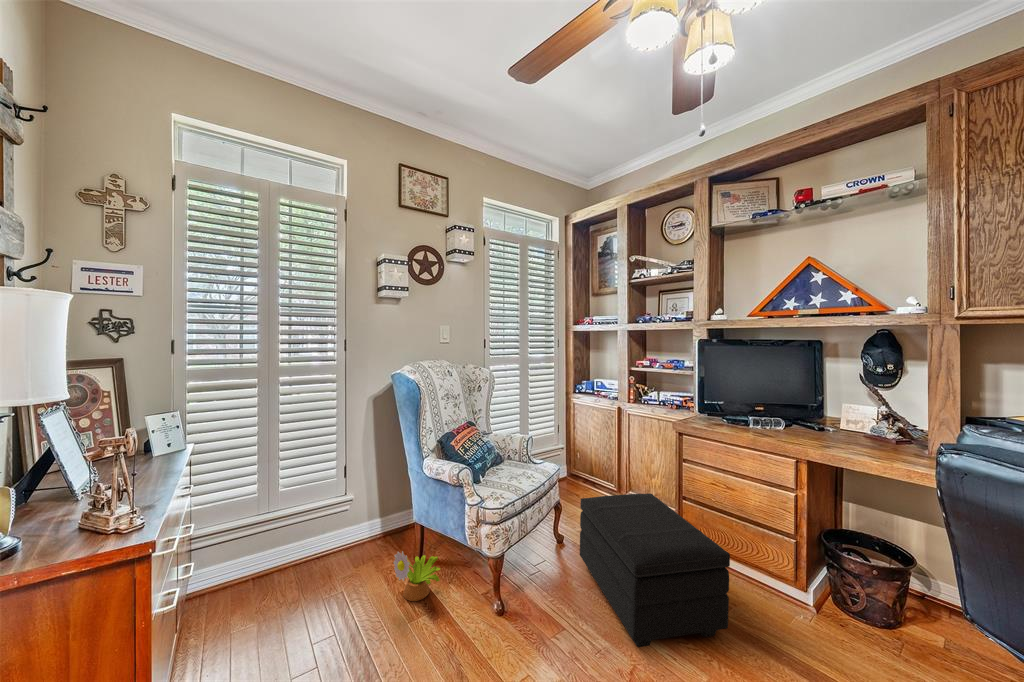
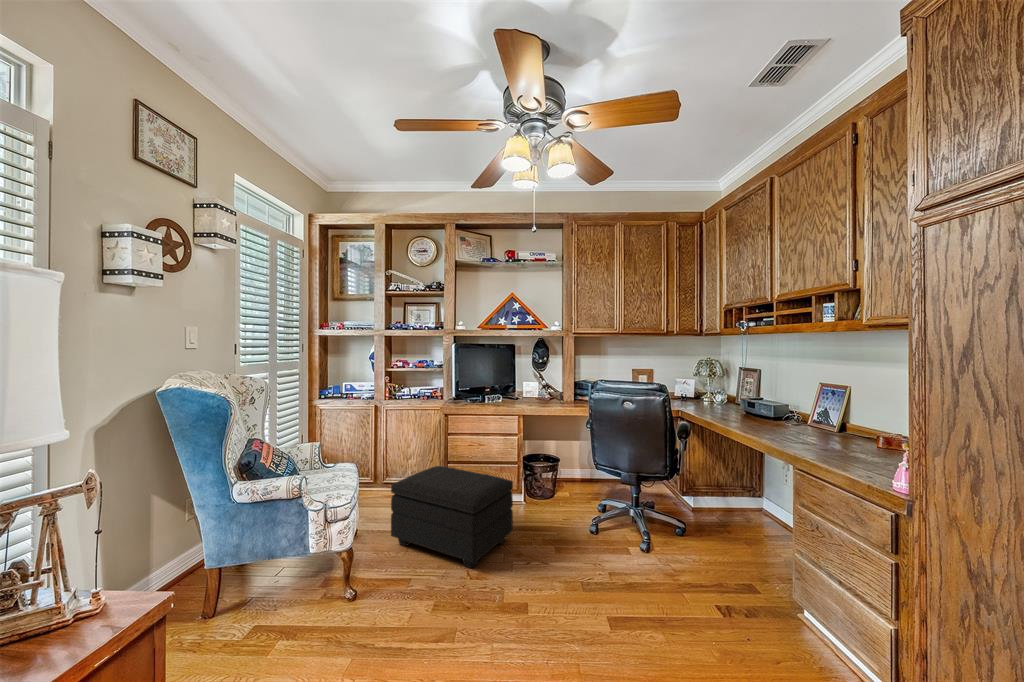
decorative plant: present [393,551,440,601] -> none [210,593,286,654]

